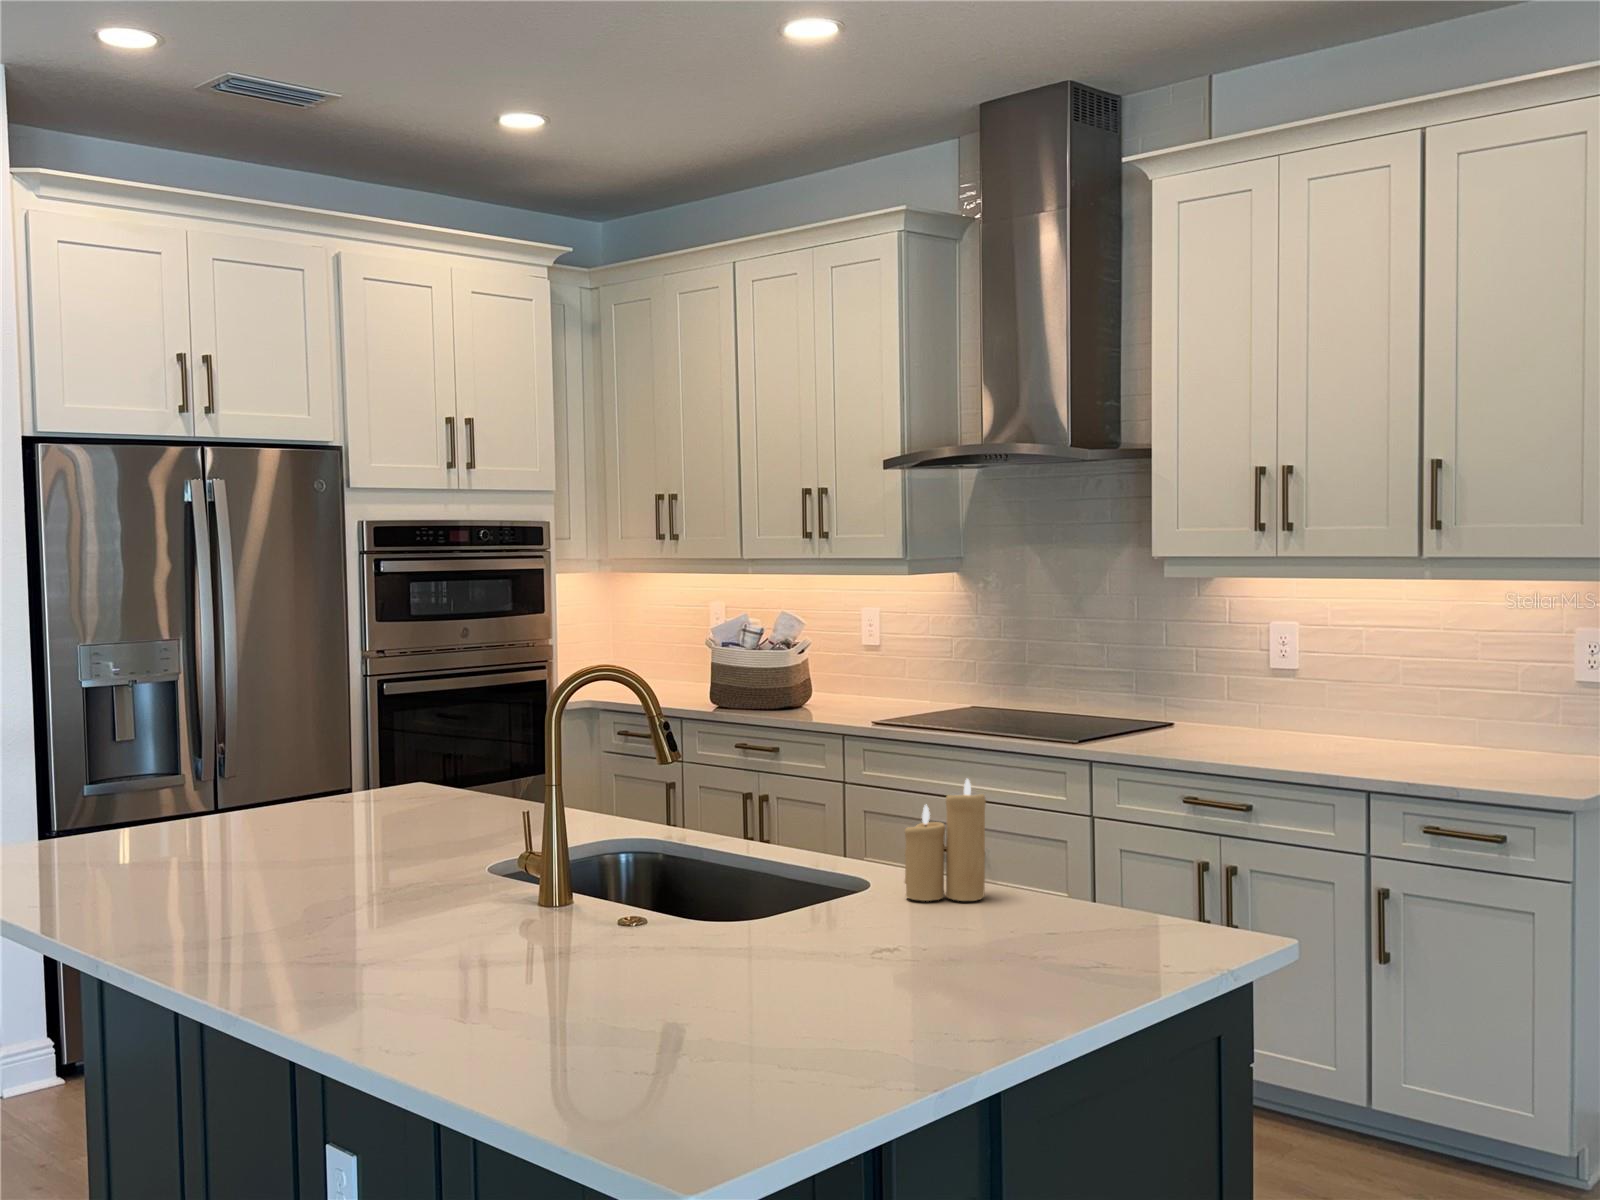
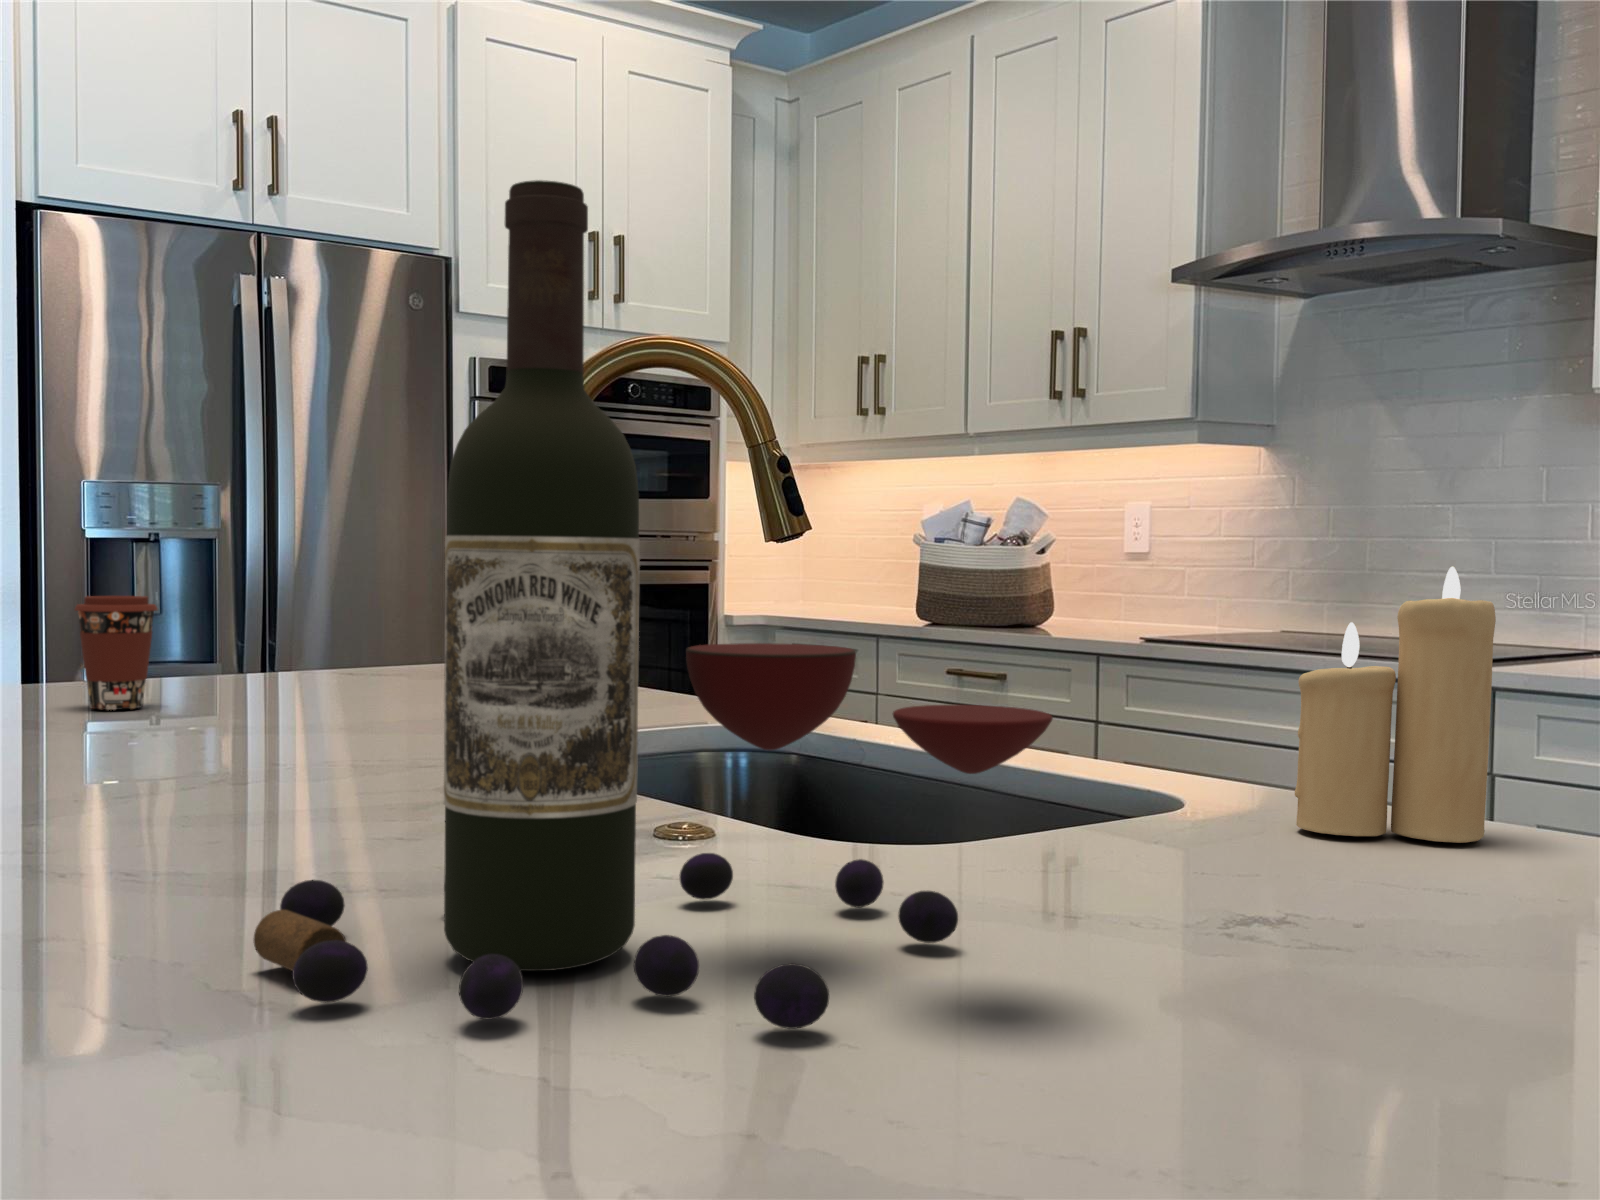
wine bottle: none [504,702,794,1004] -> present [254,180,1053,1029]
coffee cup: none [219,781,269,853] -> present [75,596,157,710]

